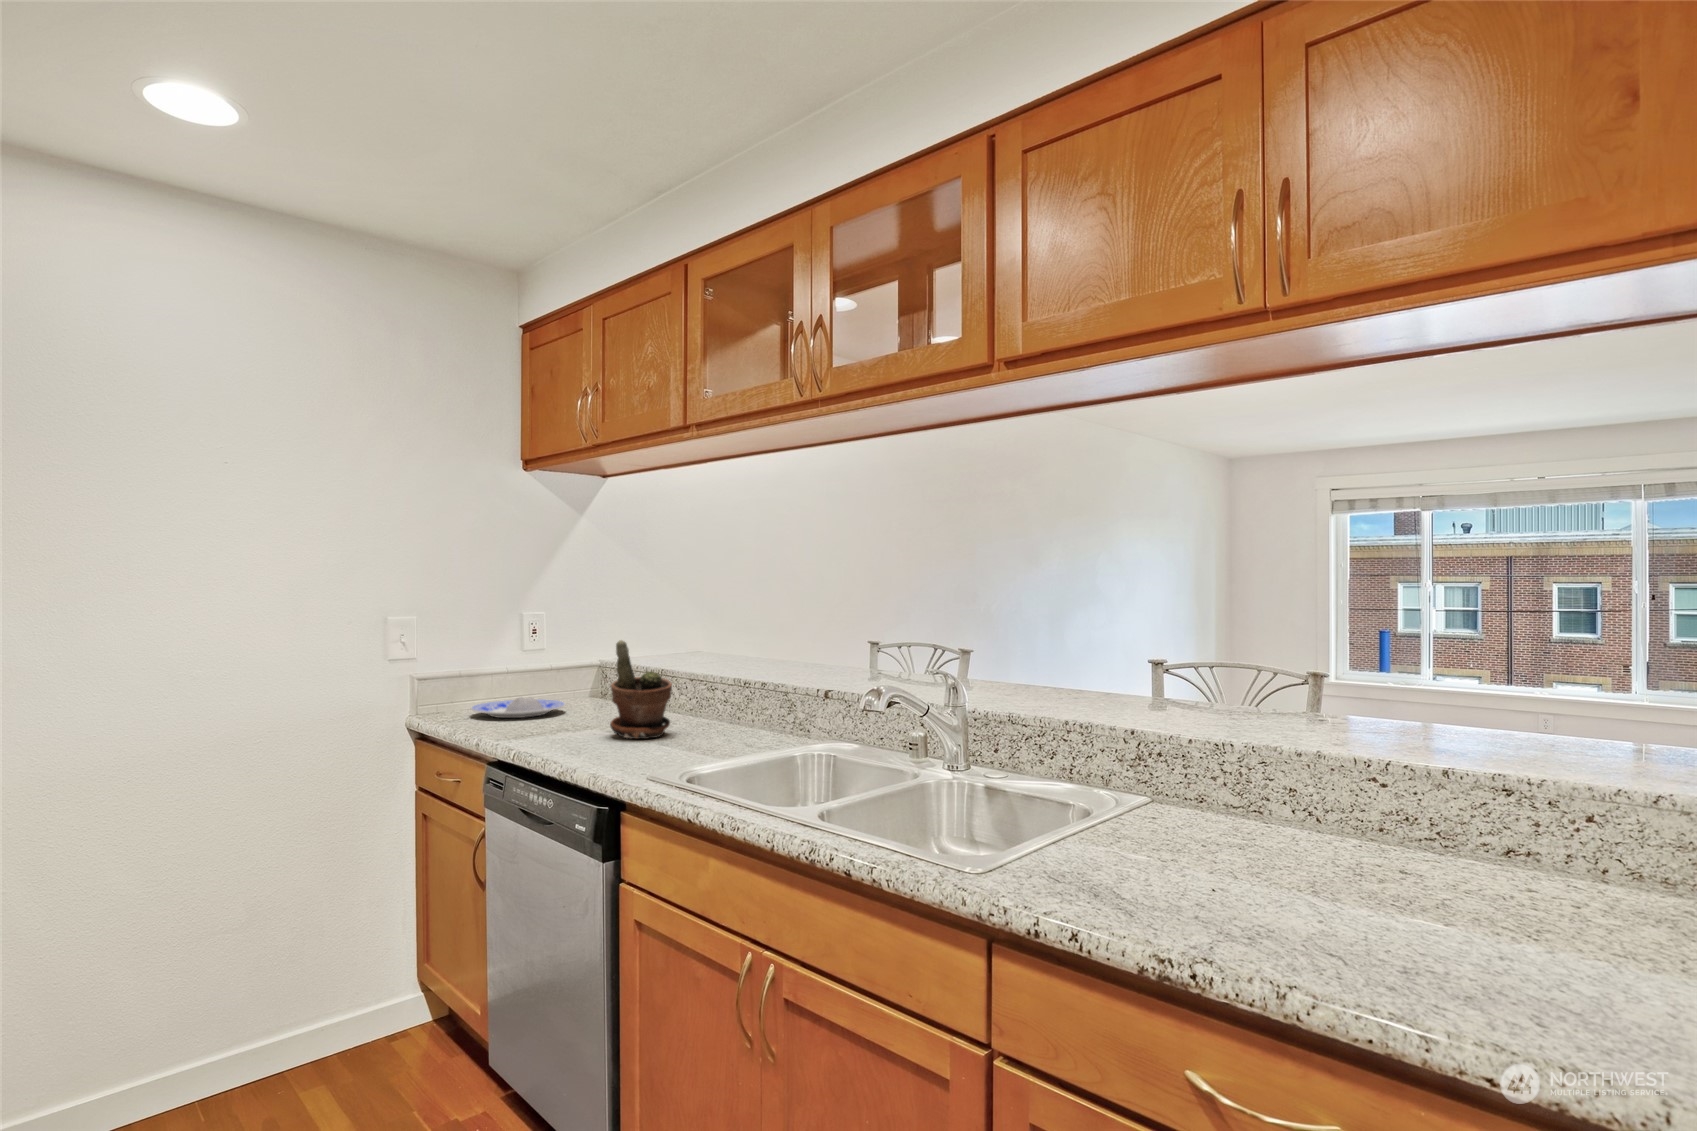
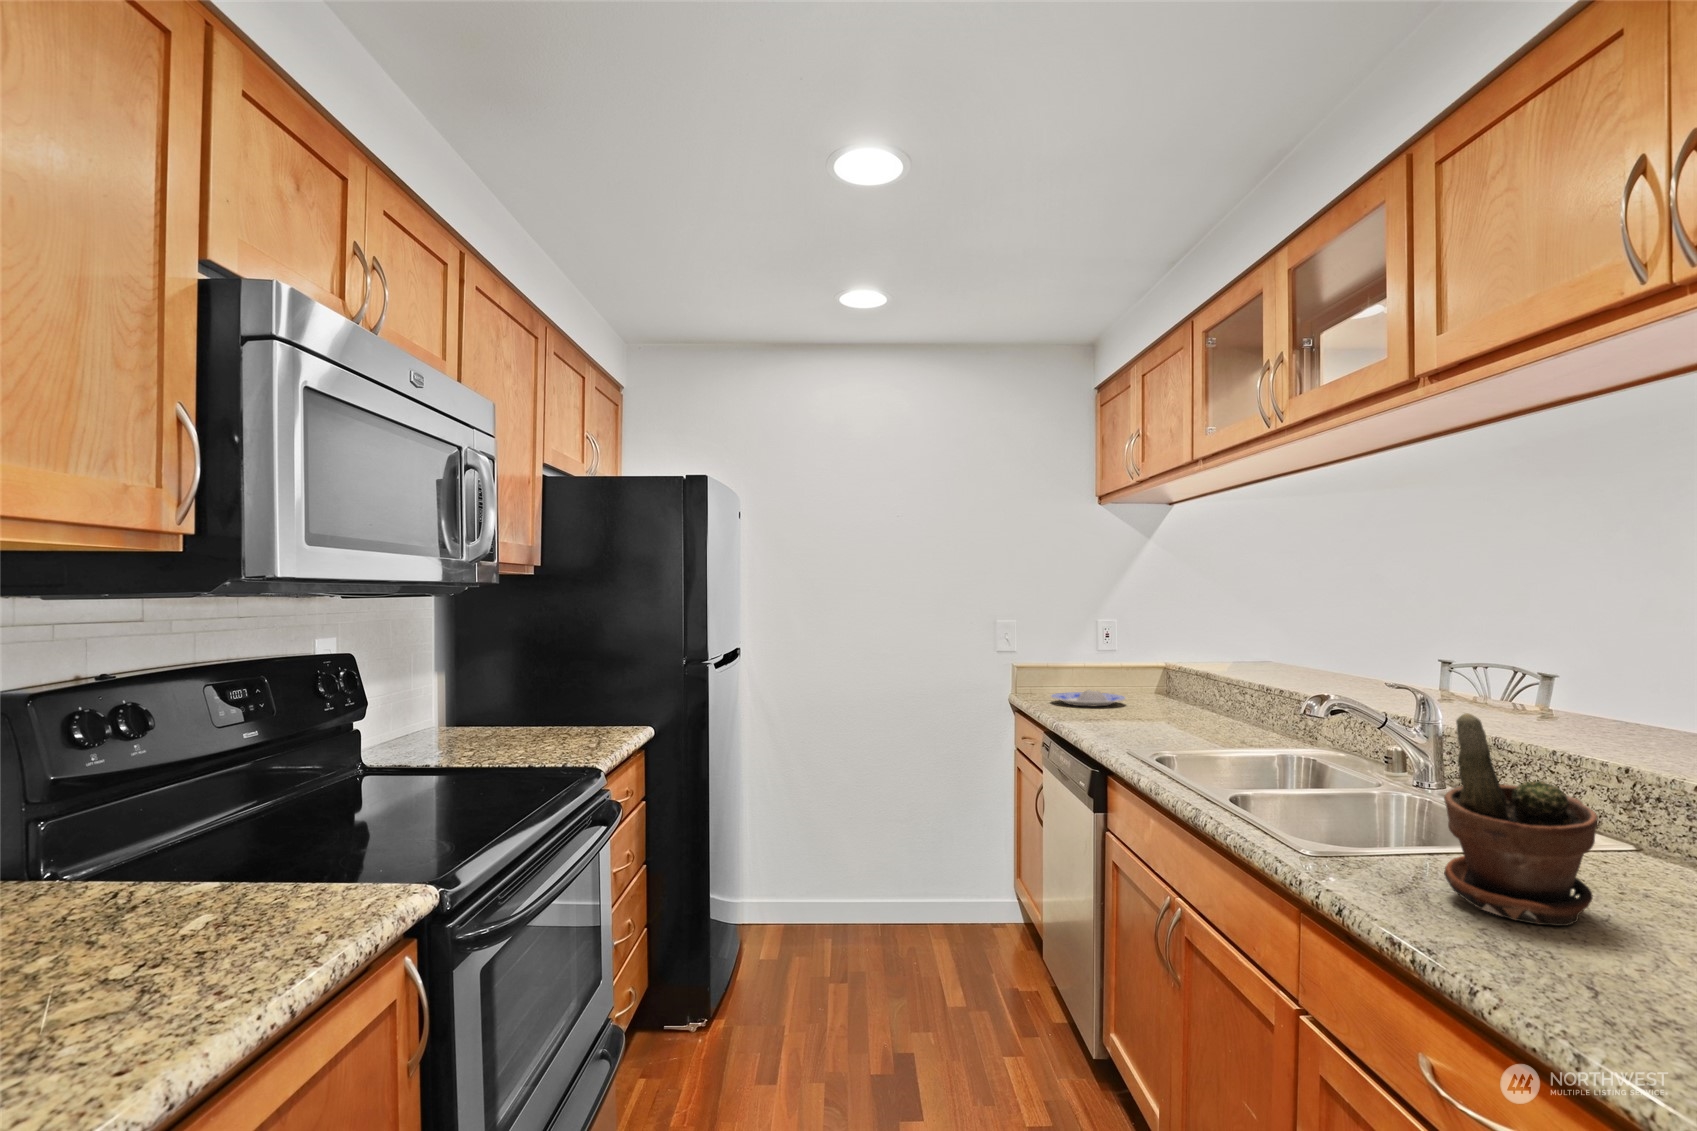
potted plant: present [610,640,672,739] -> present [1444,713,1597,926]

